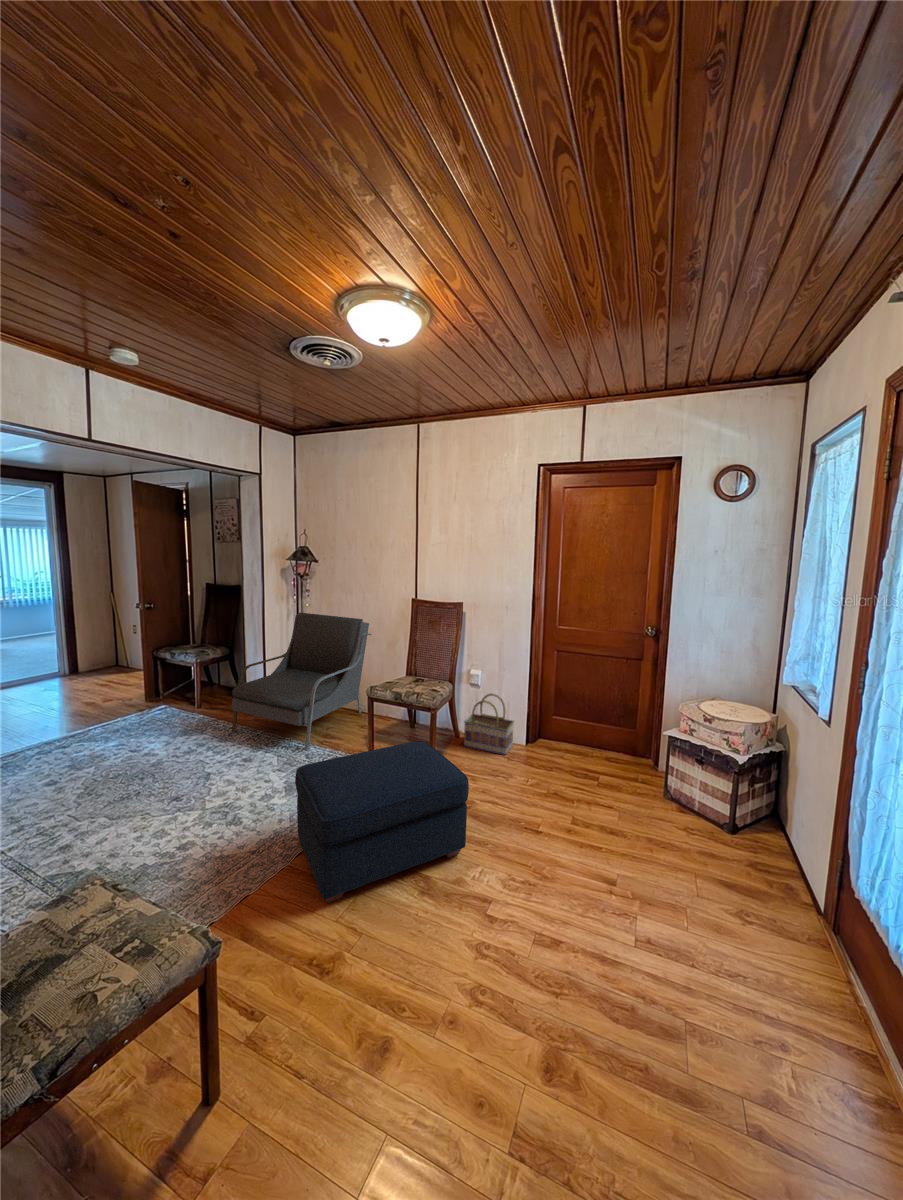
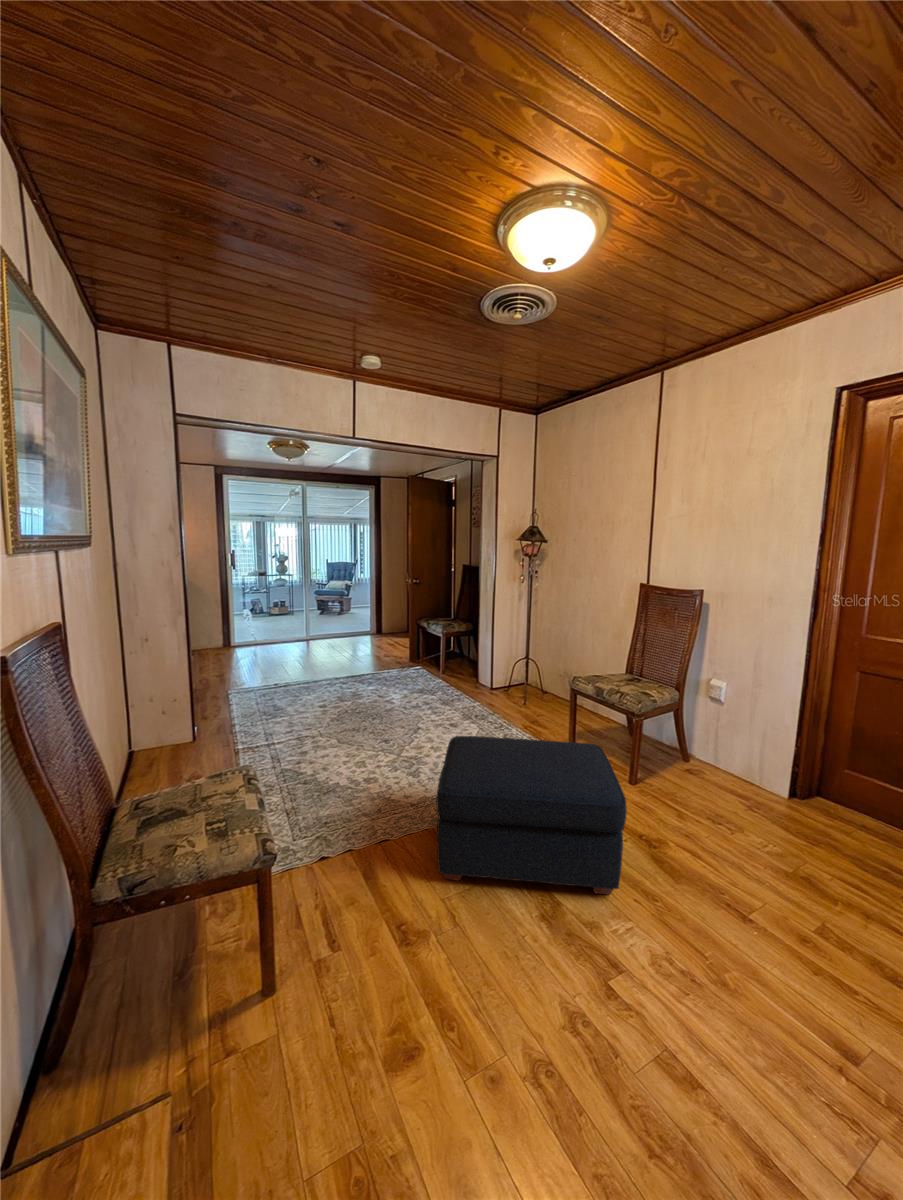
armchair: present [232,613,371,751] -> none [456,594,596,731]
basket: present [464,694,514,755] -> none [689,714,770,801]

